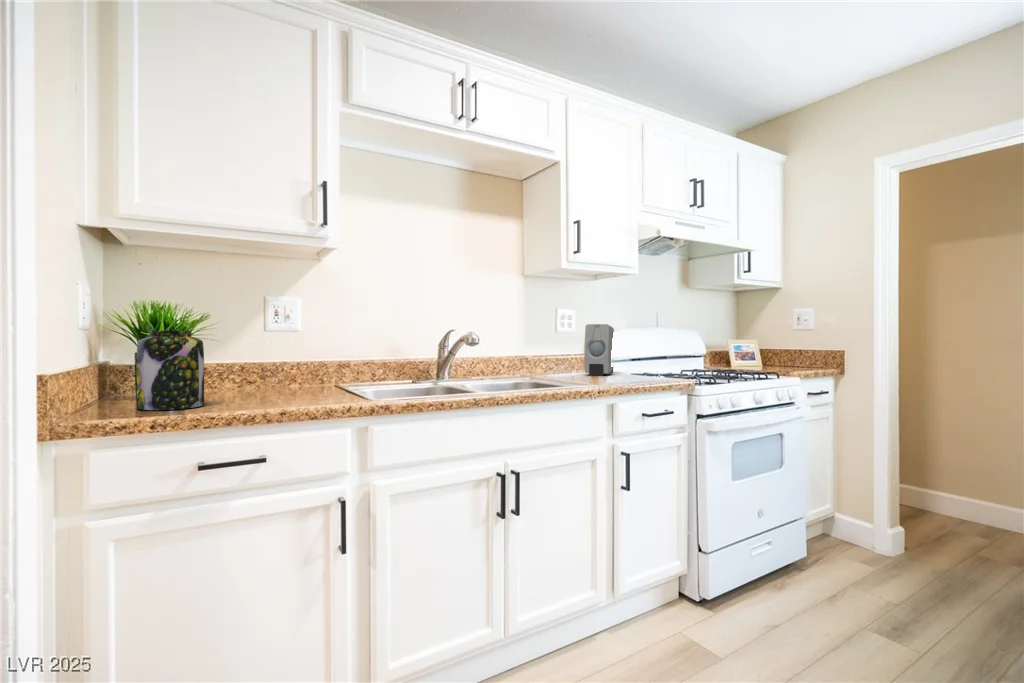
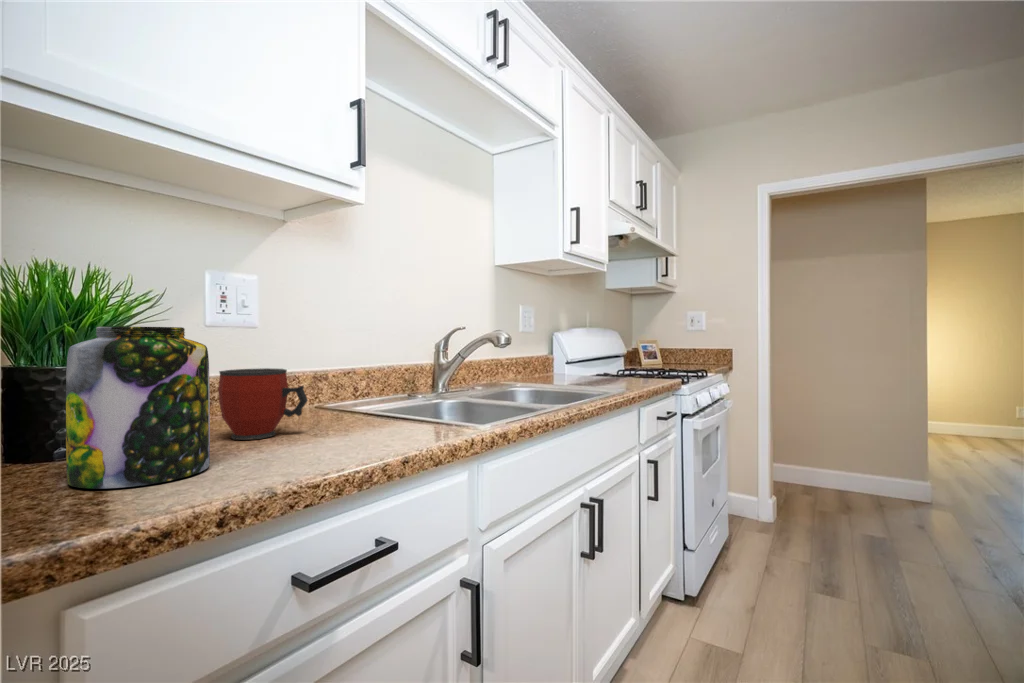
soap dispenser: present [584,324,614,376] -> none [545,325,573,379]
mug: none [238,356,287,398] -> present [218,368,308,440]

